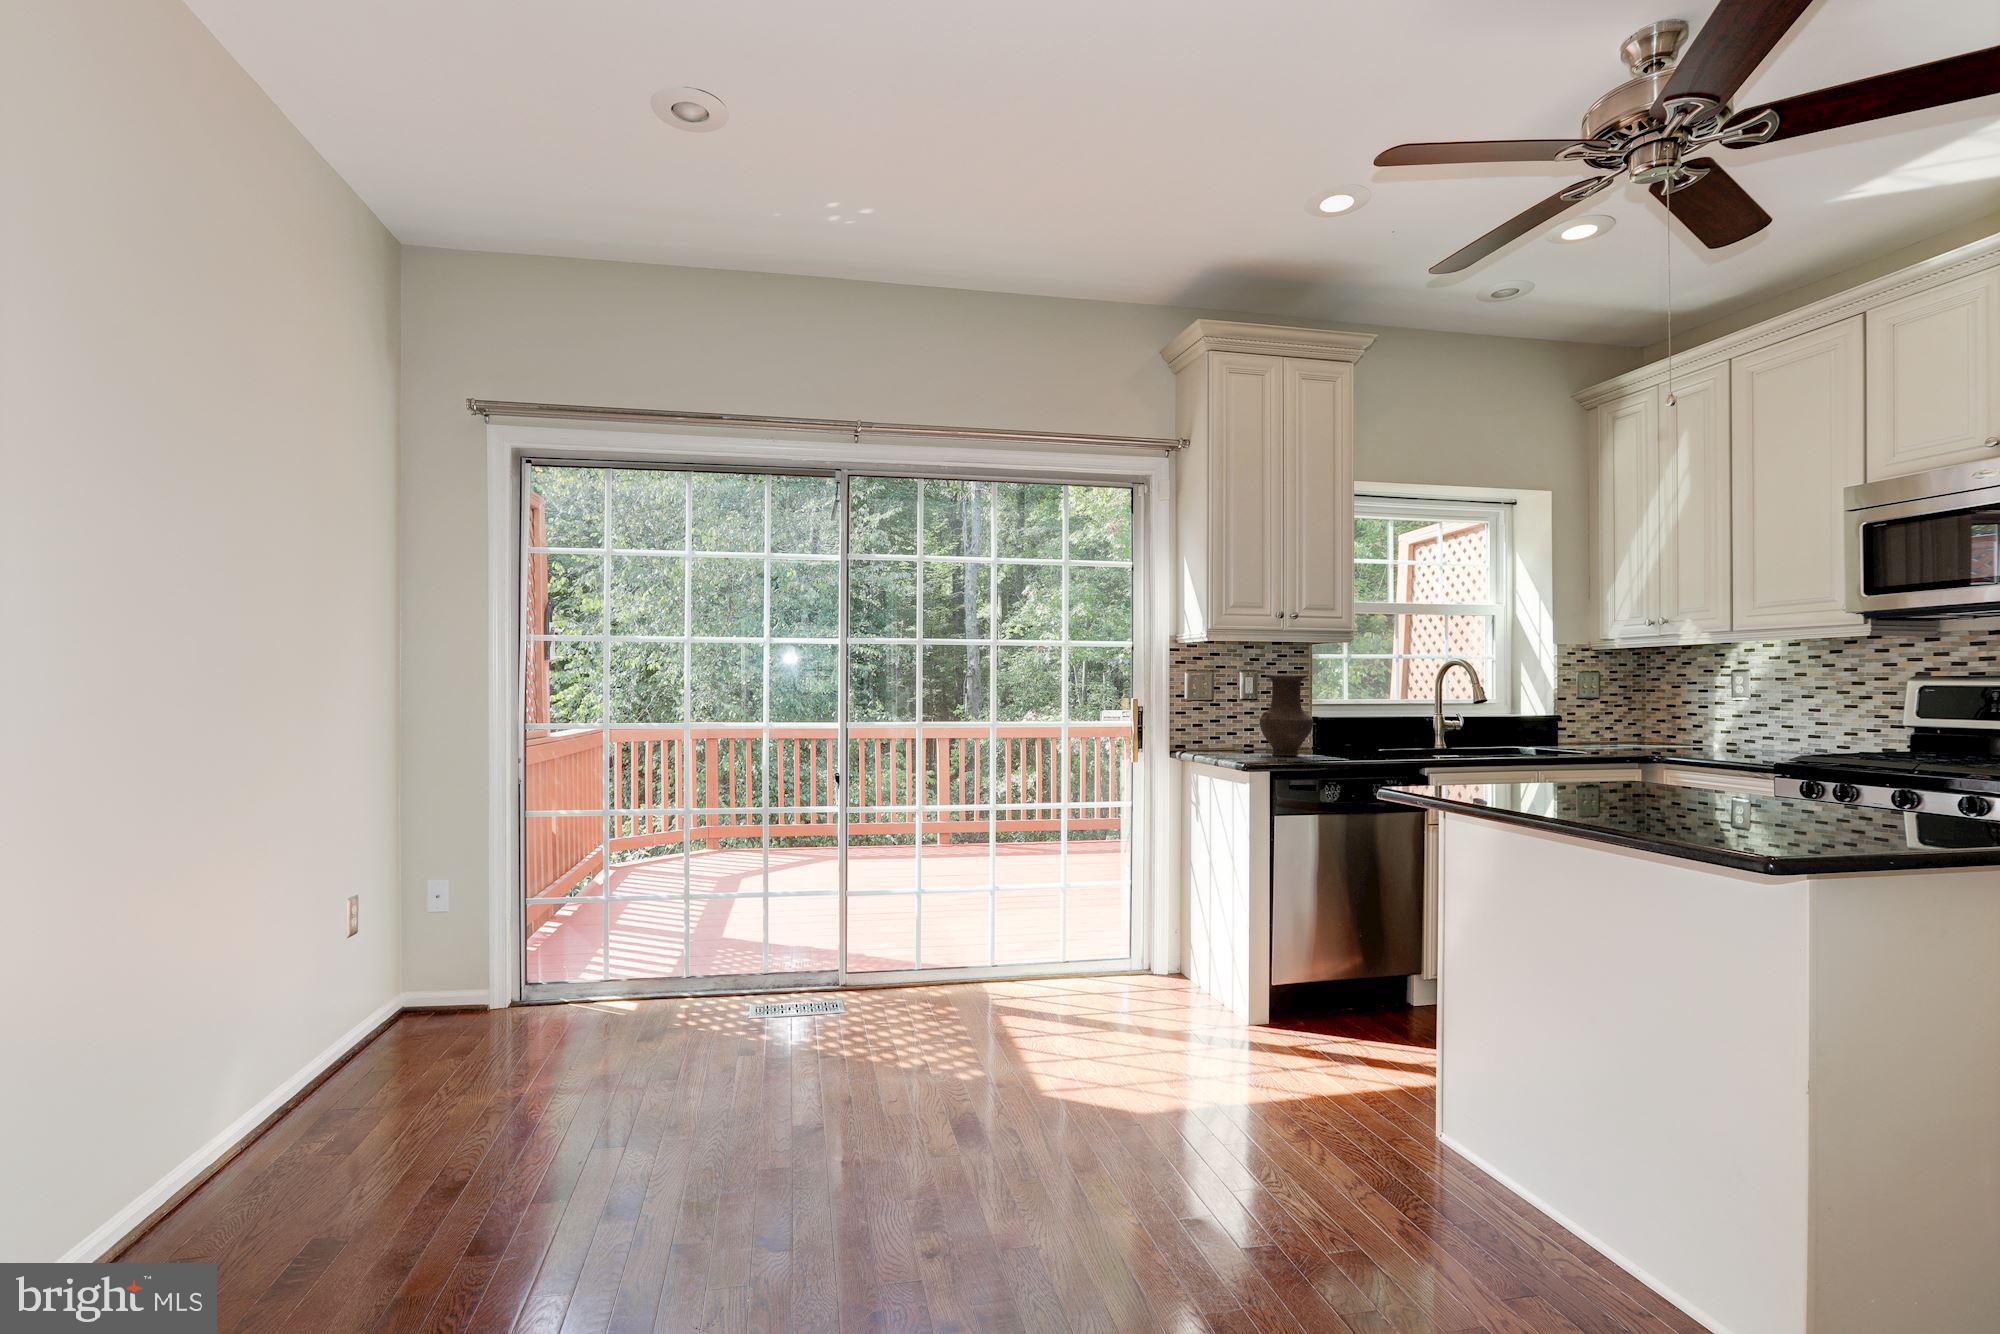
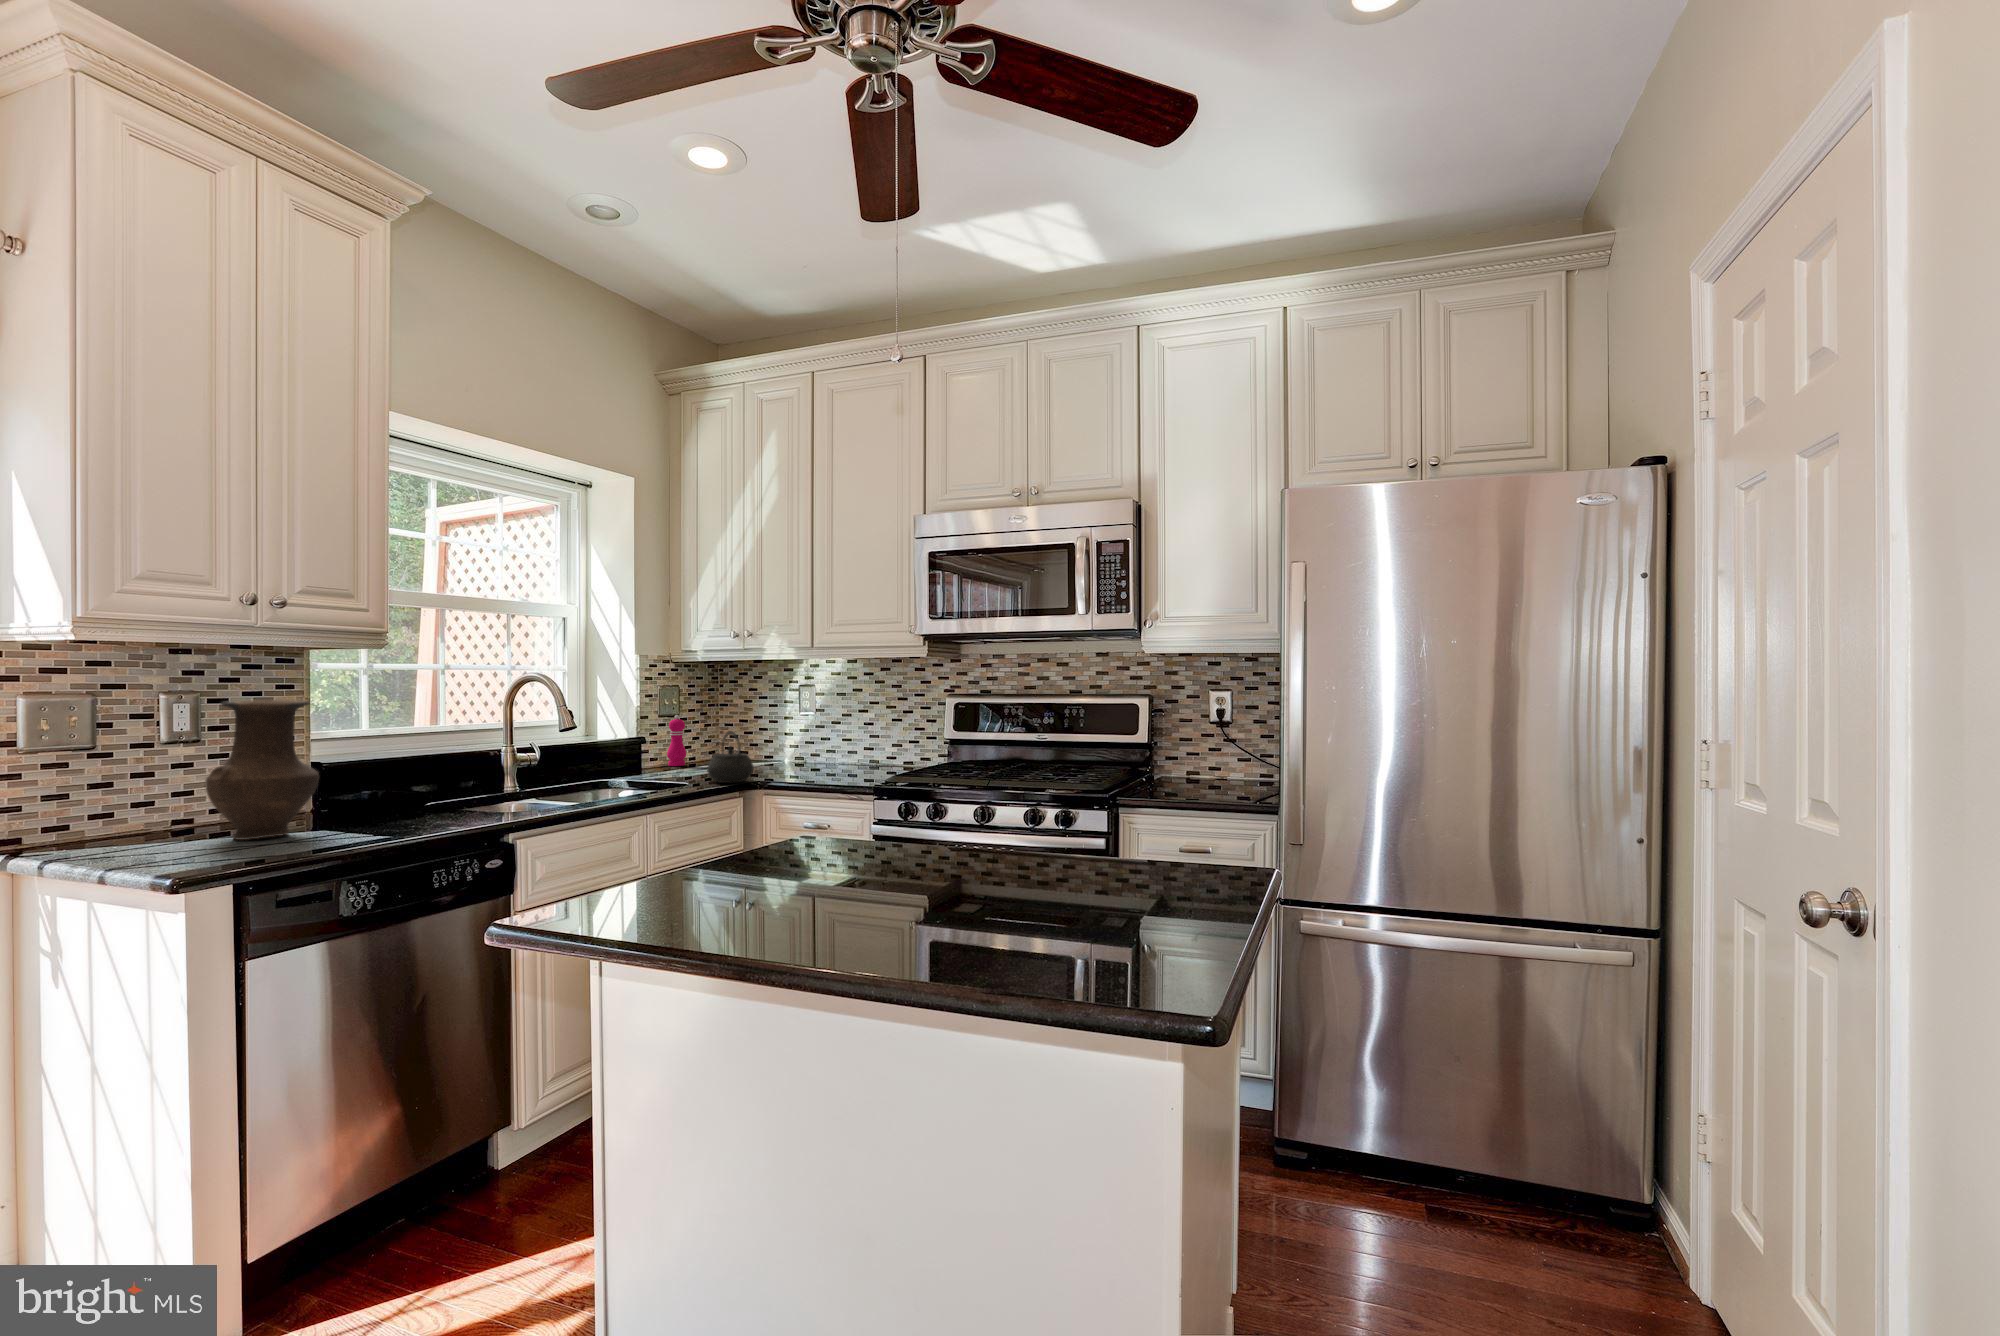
pepper mill: none [1585,698,1605,745] -> present [667,715,686,766]
kettle: none [1608,710,1658,759] -> present [707,731,754,783]

